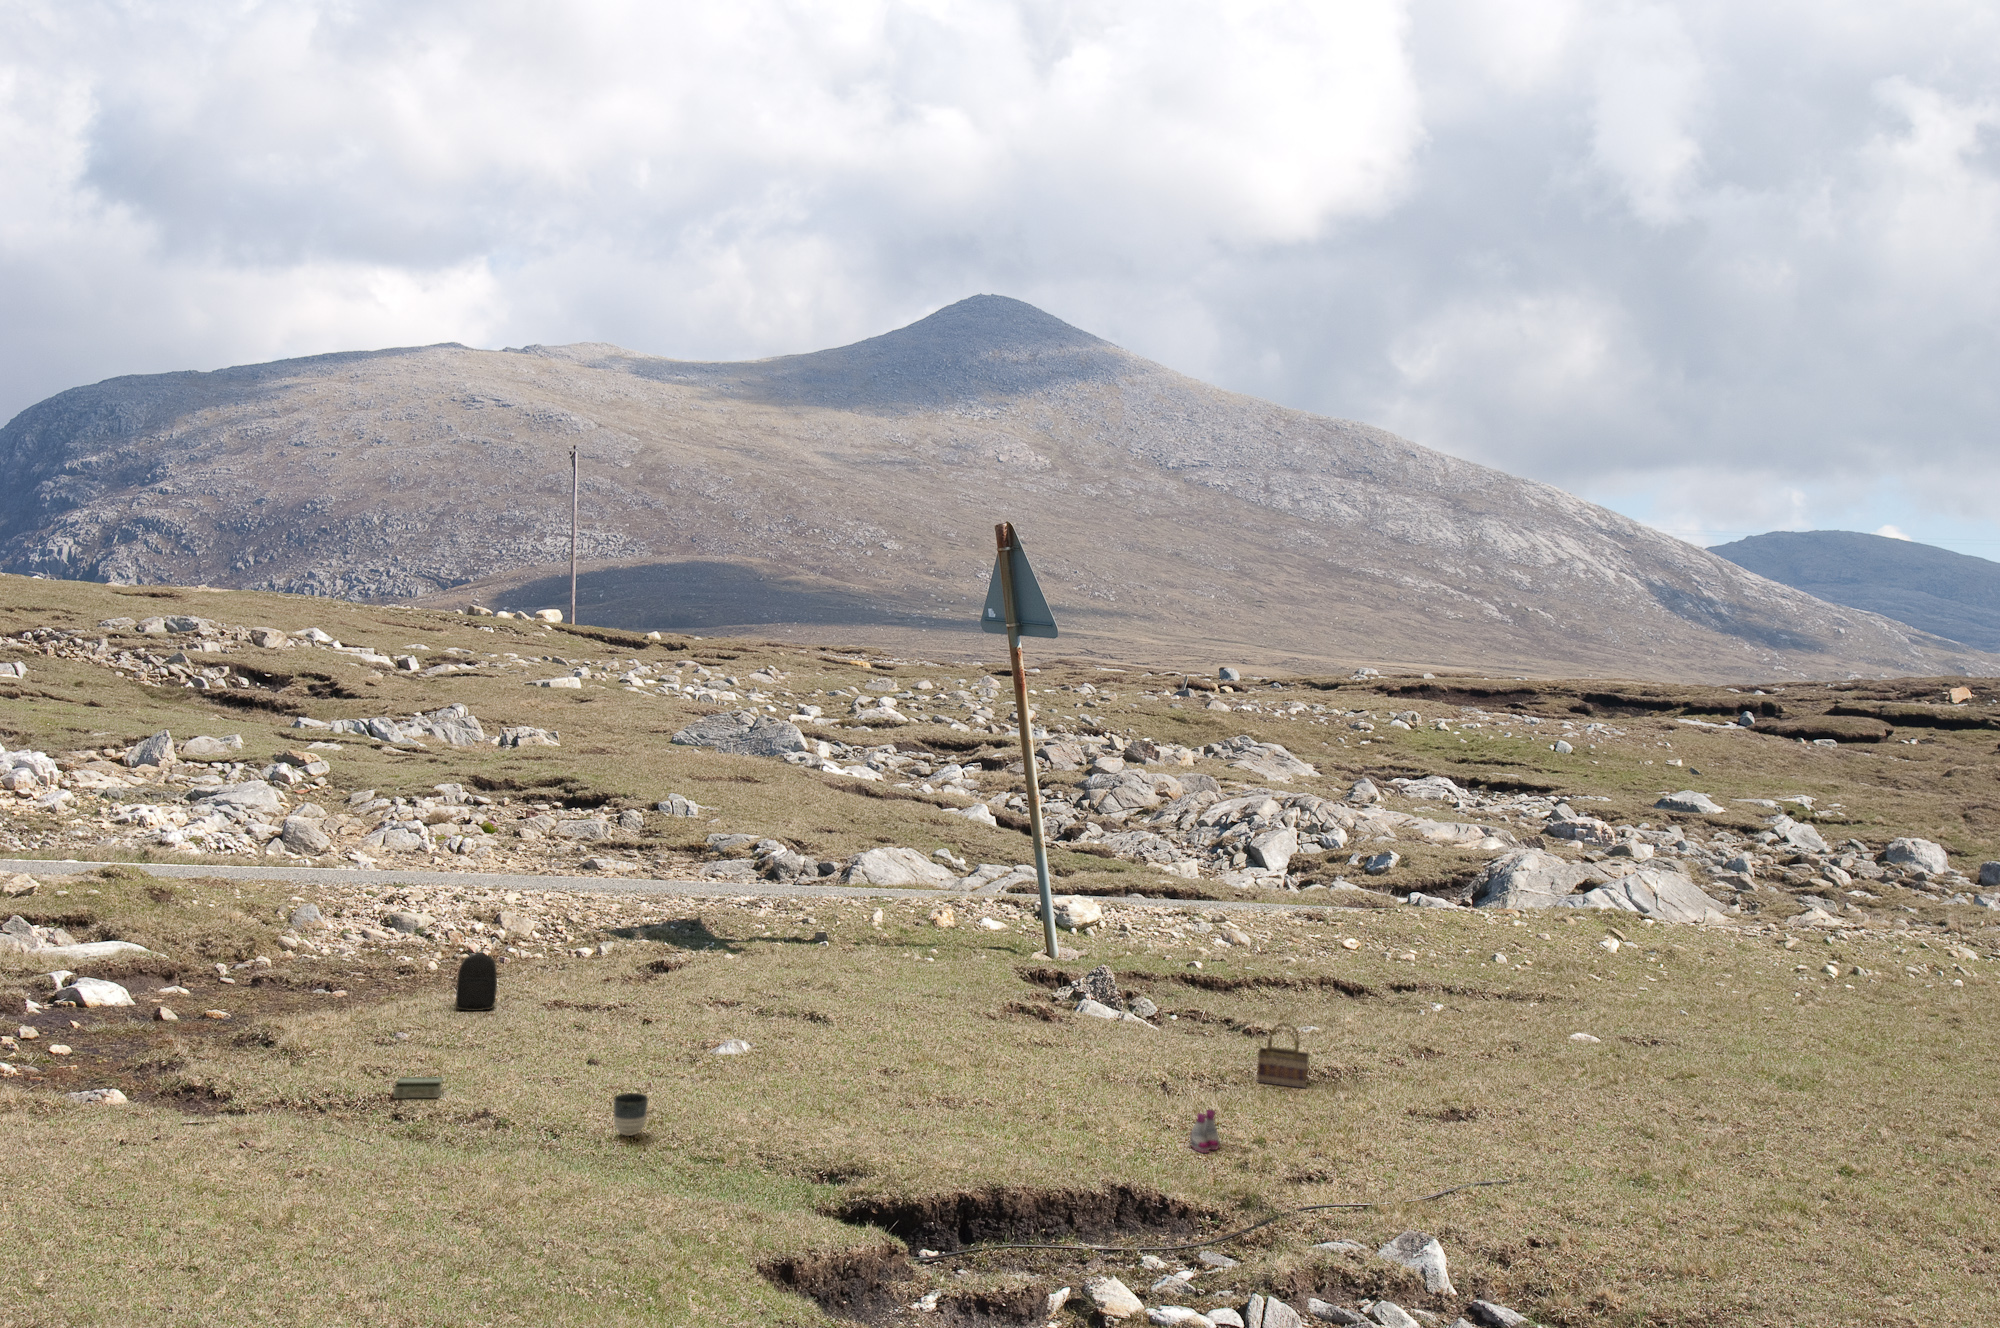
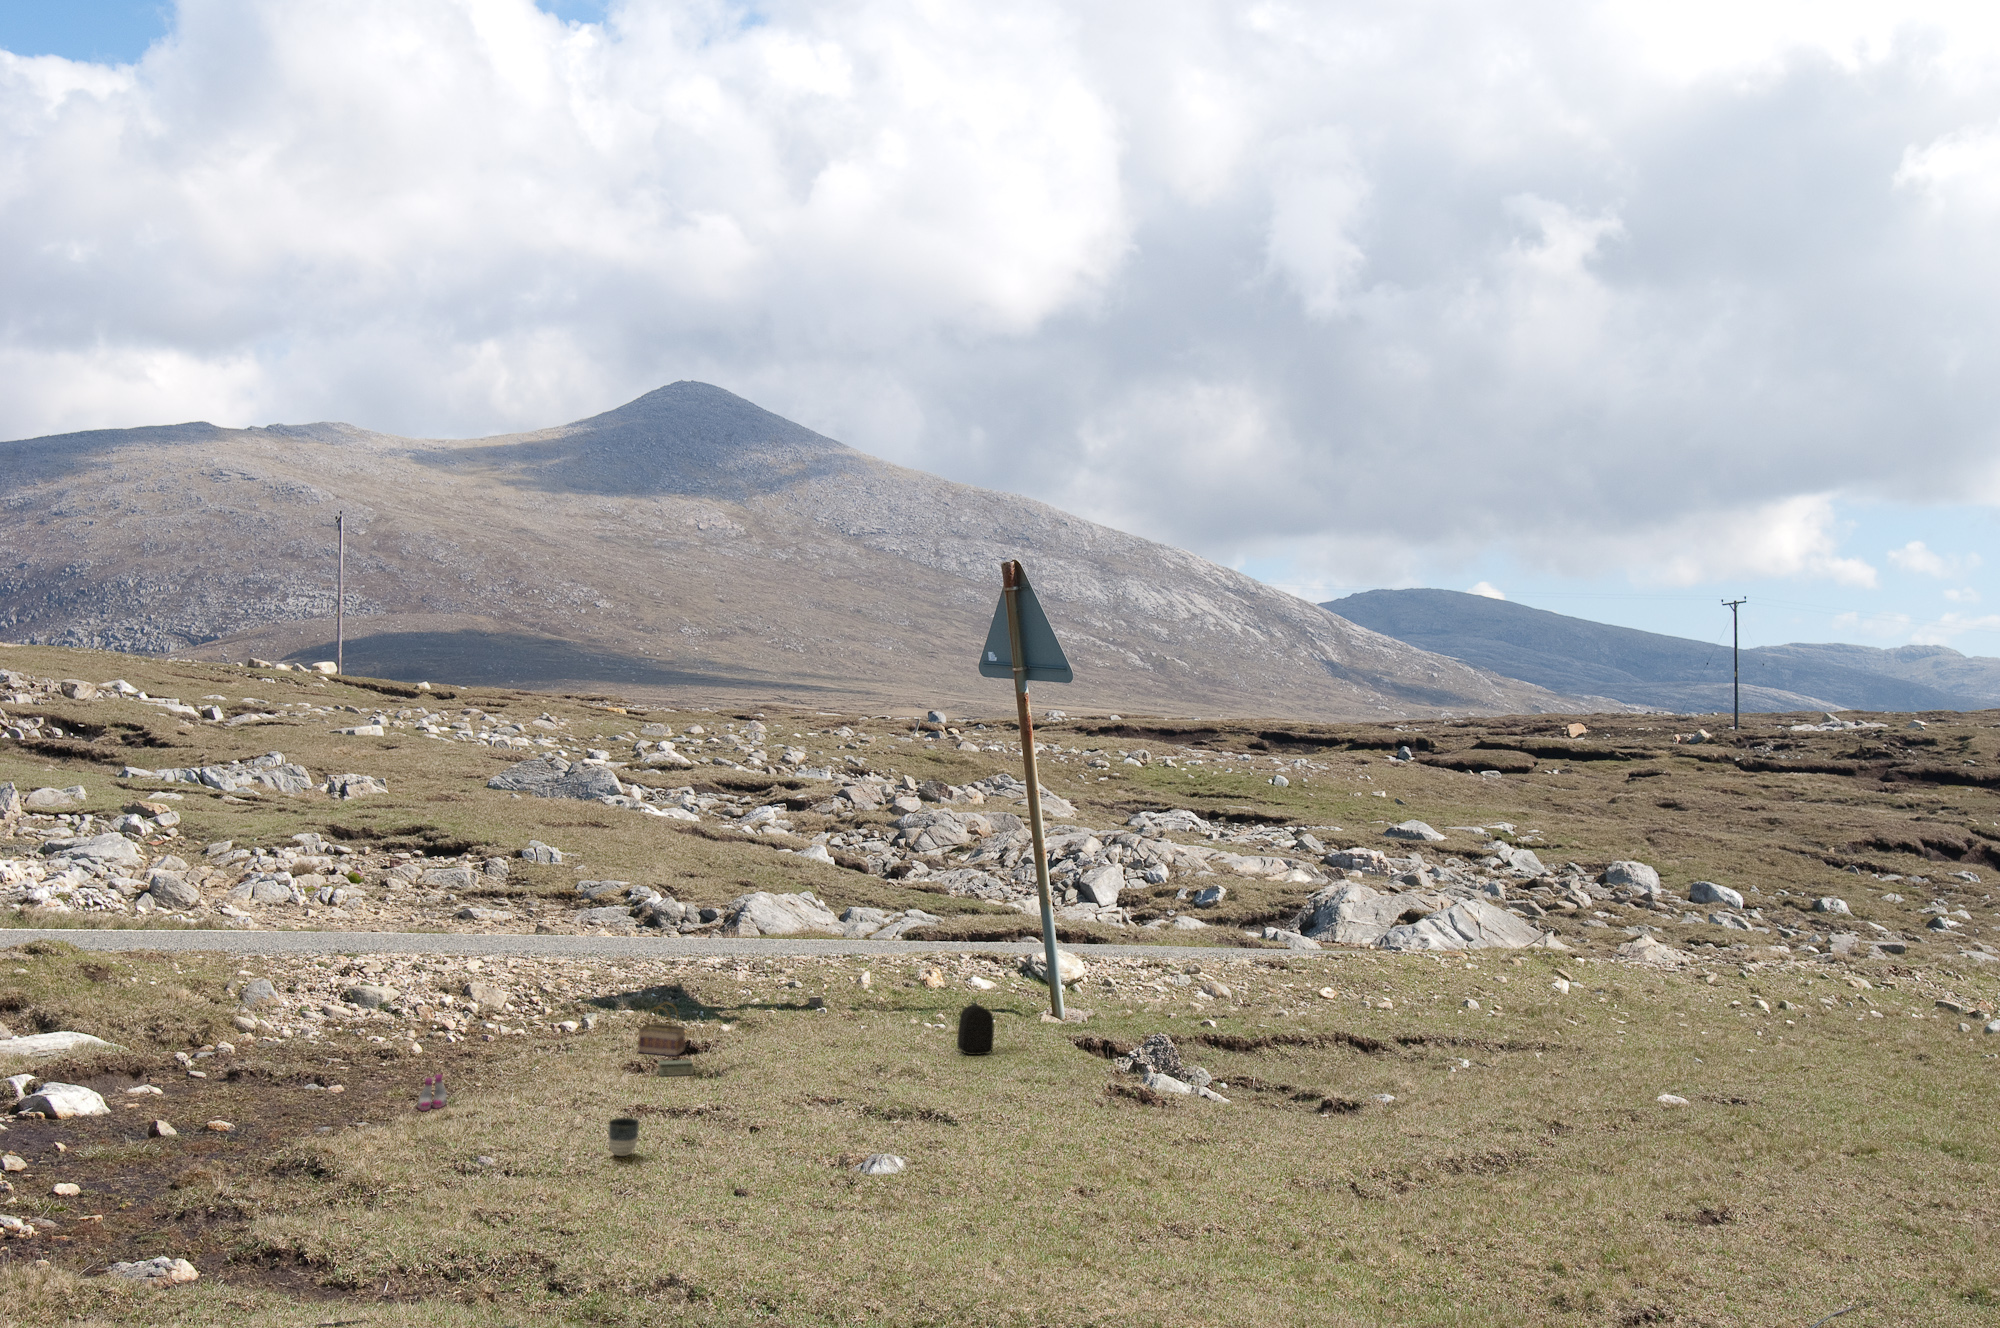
backpack: present [456,950,497,1011] -> present [957,1002,994,1055]
basket: present [1257,1023,1309,1088] -> present [638,1003,686,1056]
toolbox: present [393,1077,443,1098] -> present [658,1060,694,1076]
boots: present [1190,1109,1220,1153] -> present [418,1074,447,1111]

